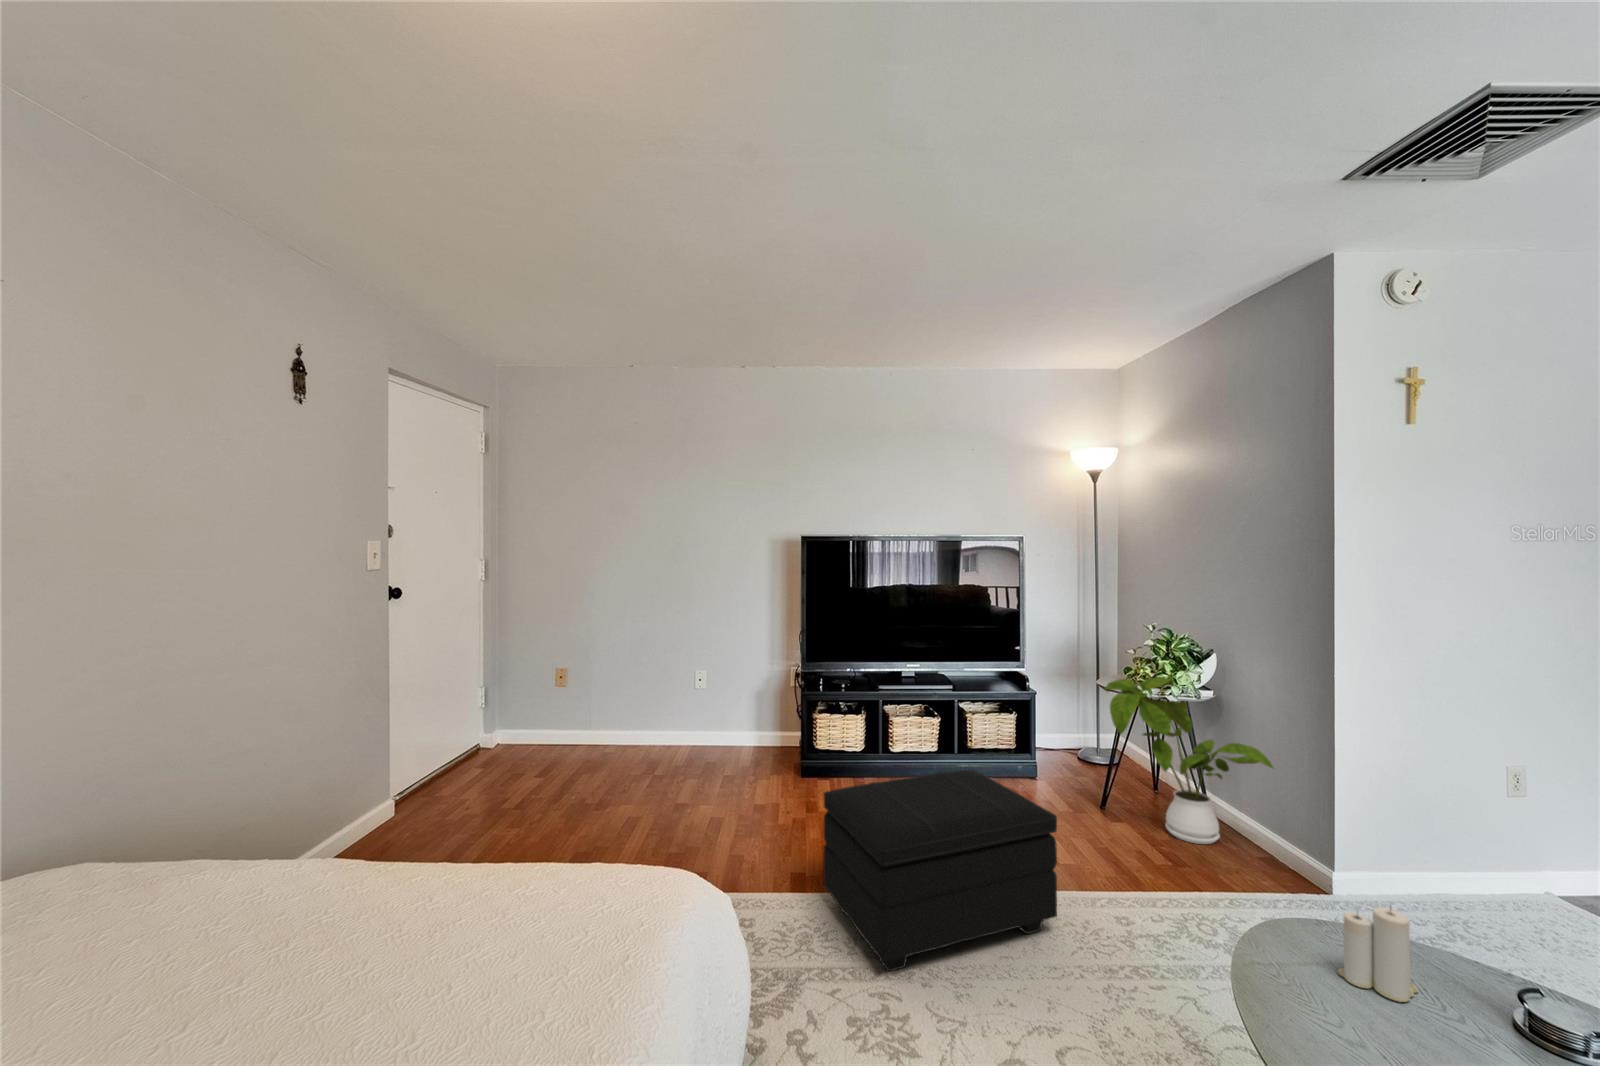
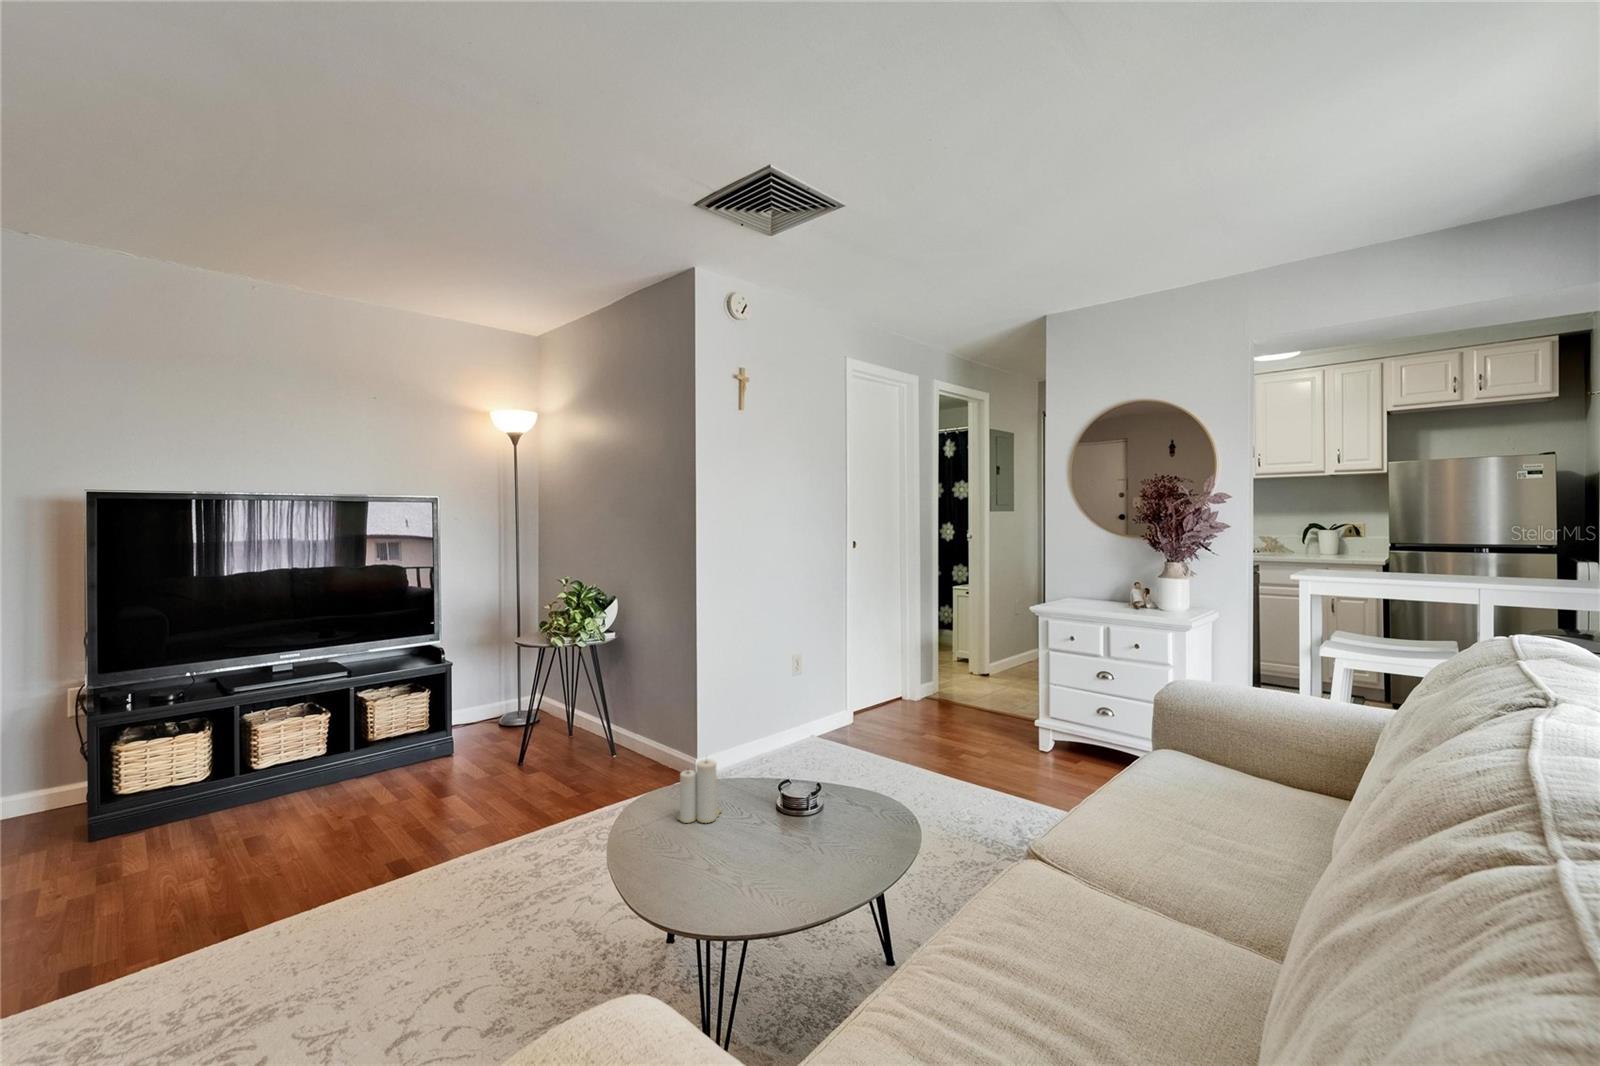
house plant: present [1104,677,1274,844] -> none [519,626,658,772]
footstool: present [823,770,1057,971] -> none [133,754,465,1013]

